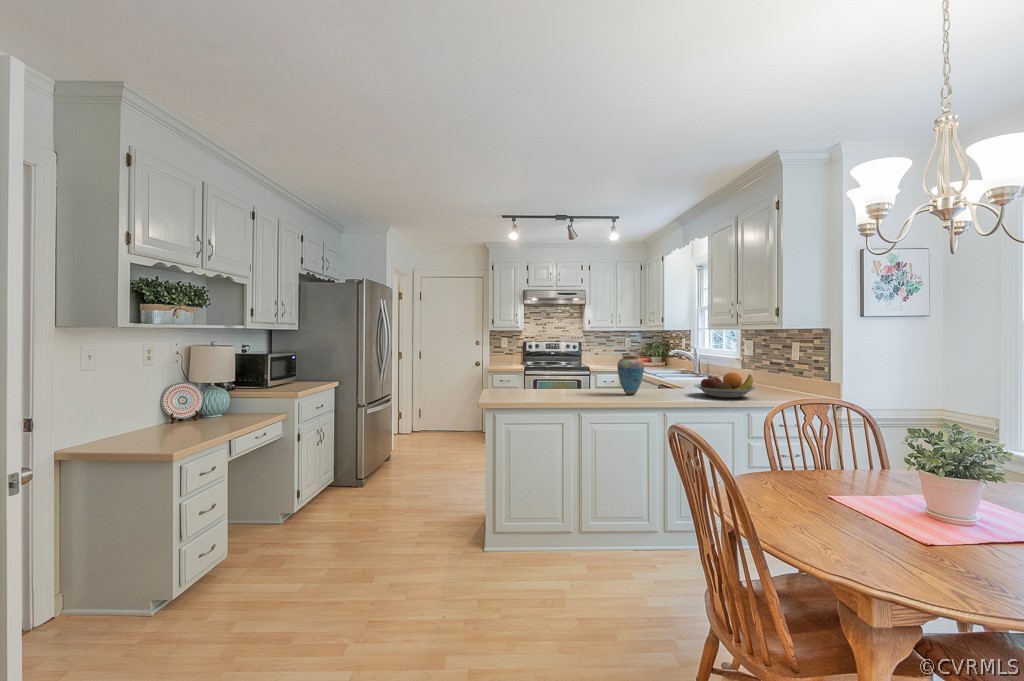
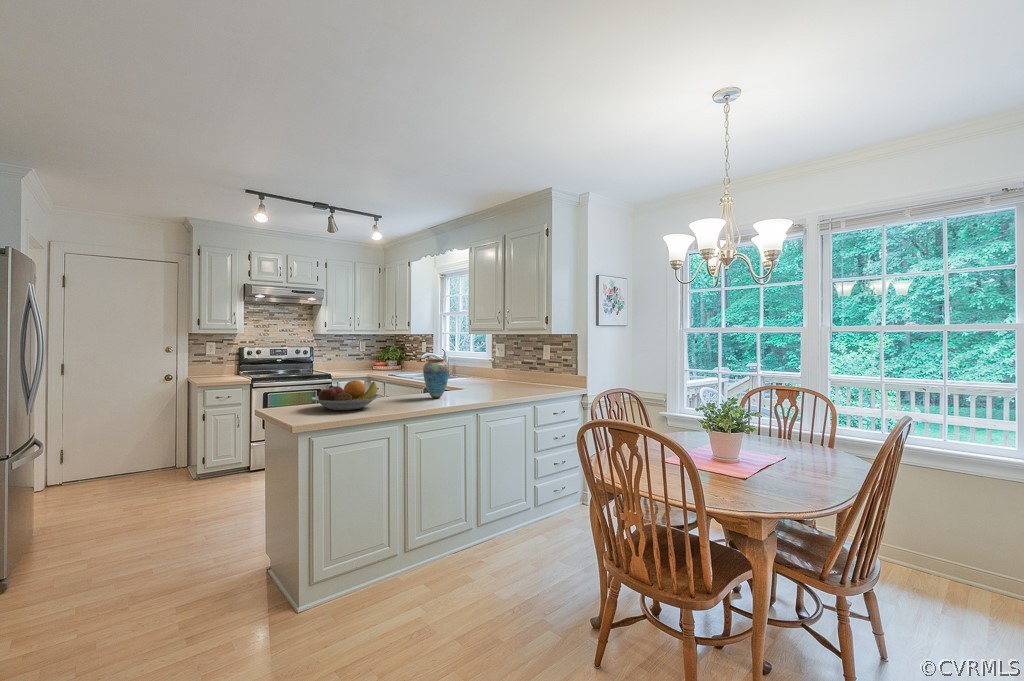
fruit bowl: present [695,373,756,398] -> present [311,381,380,410]

